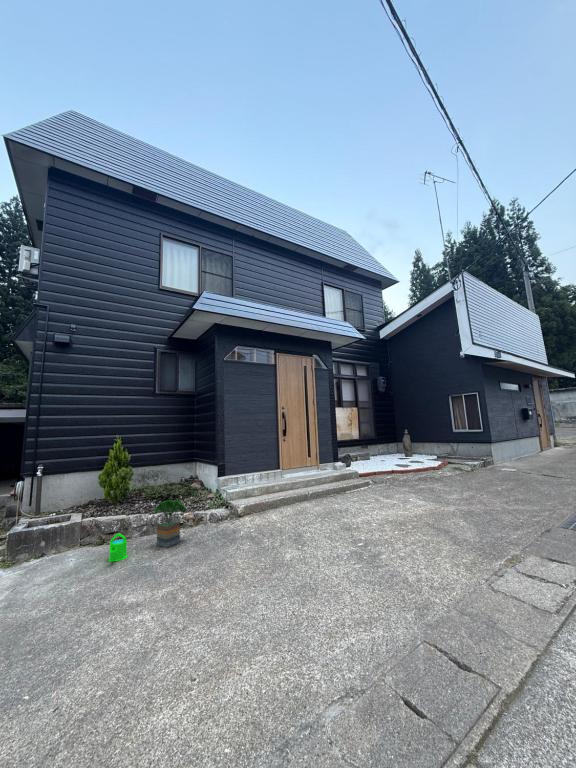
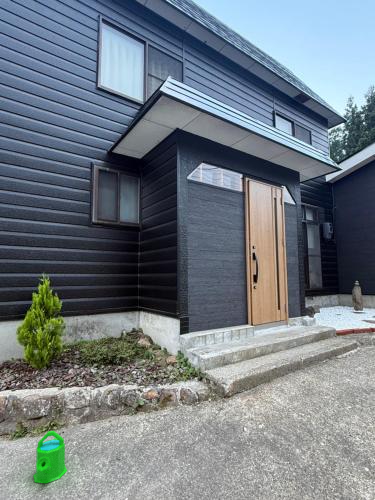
potted tree: present [154,500,186,547] -> none [103,369,157,452]

